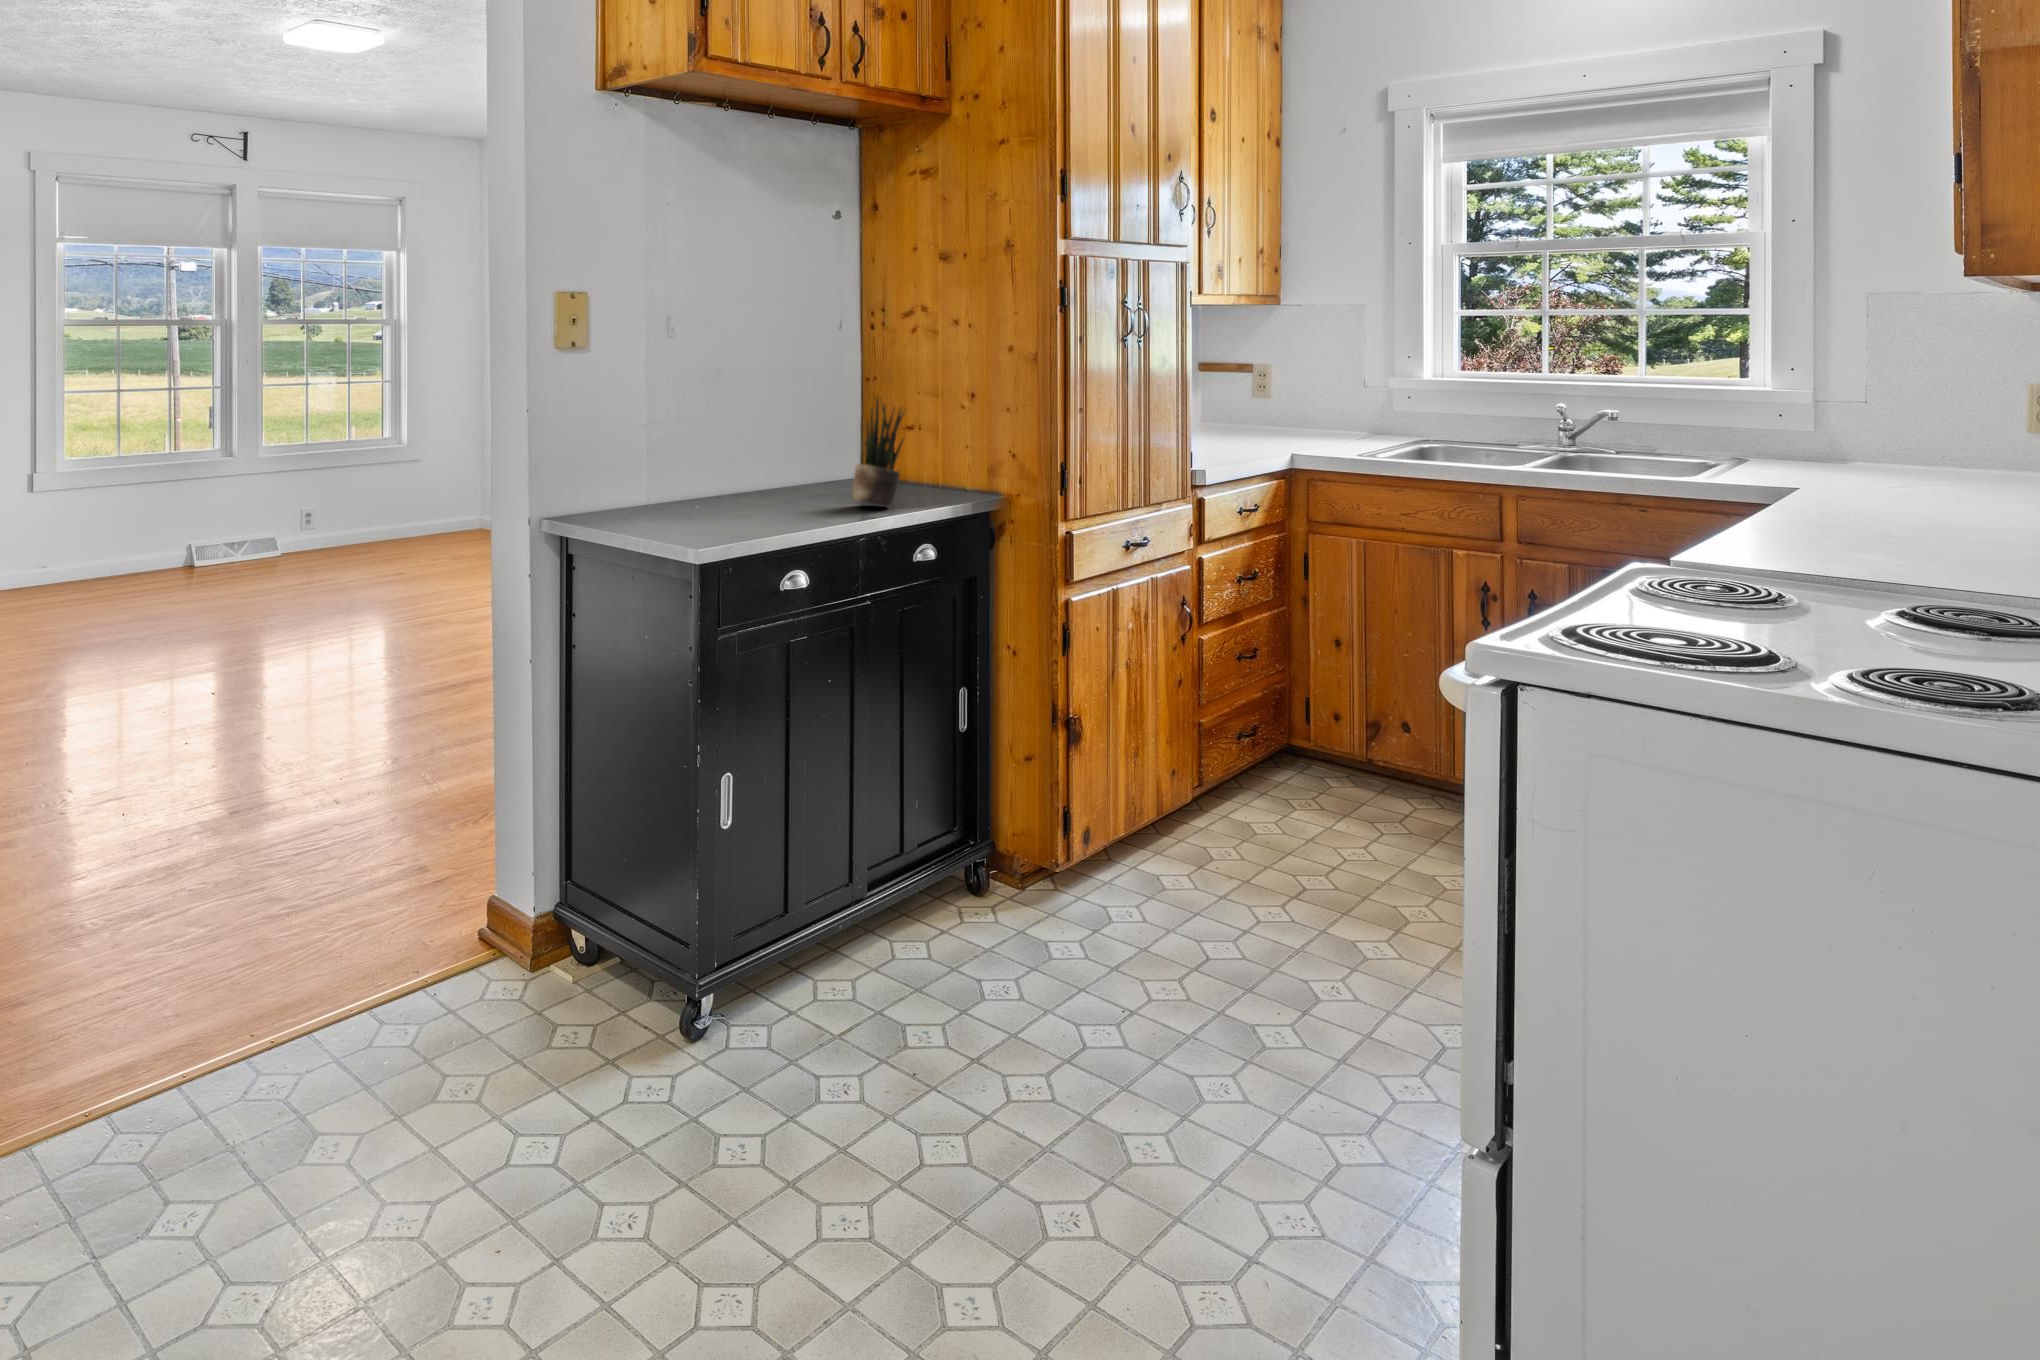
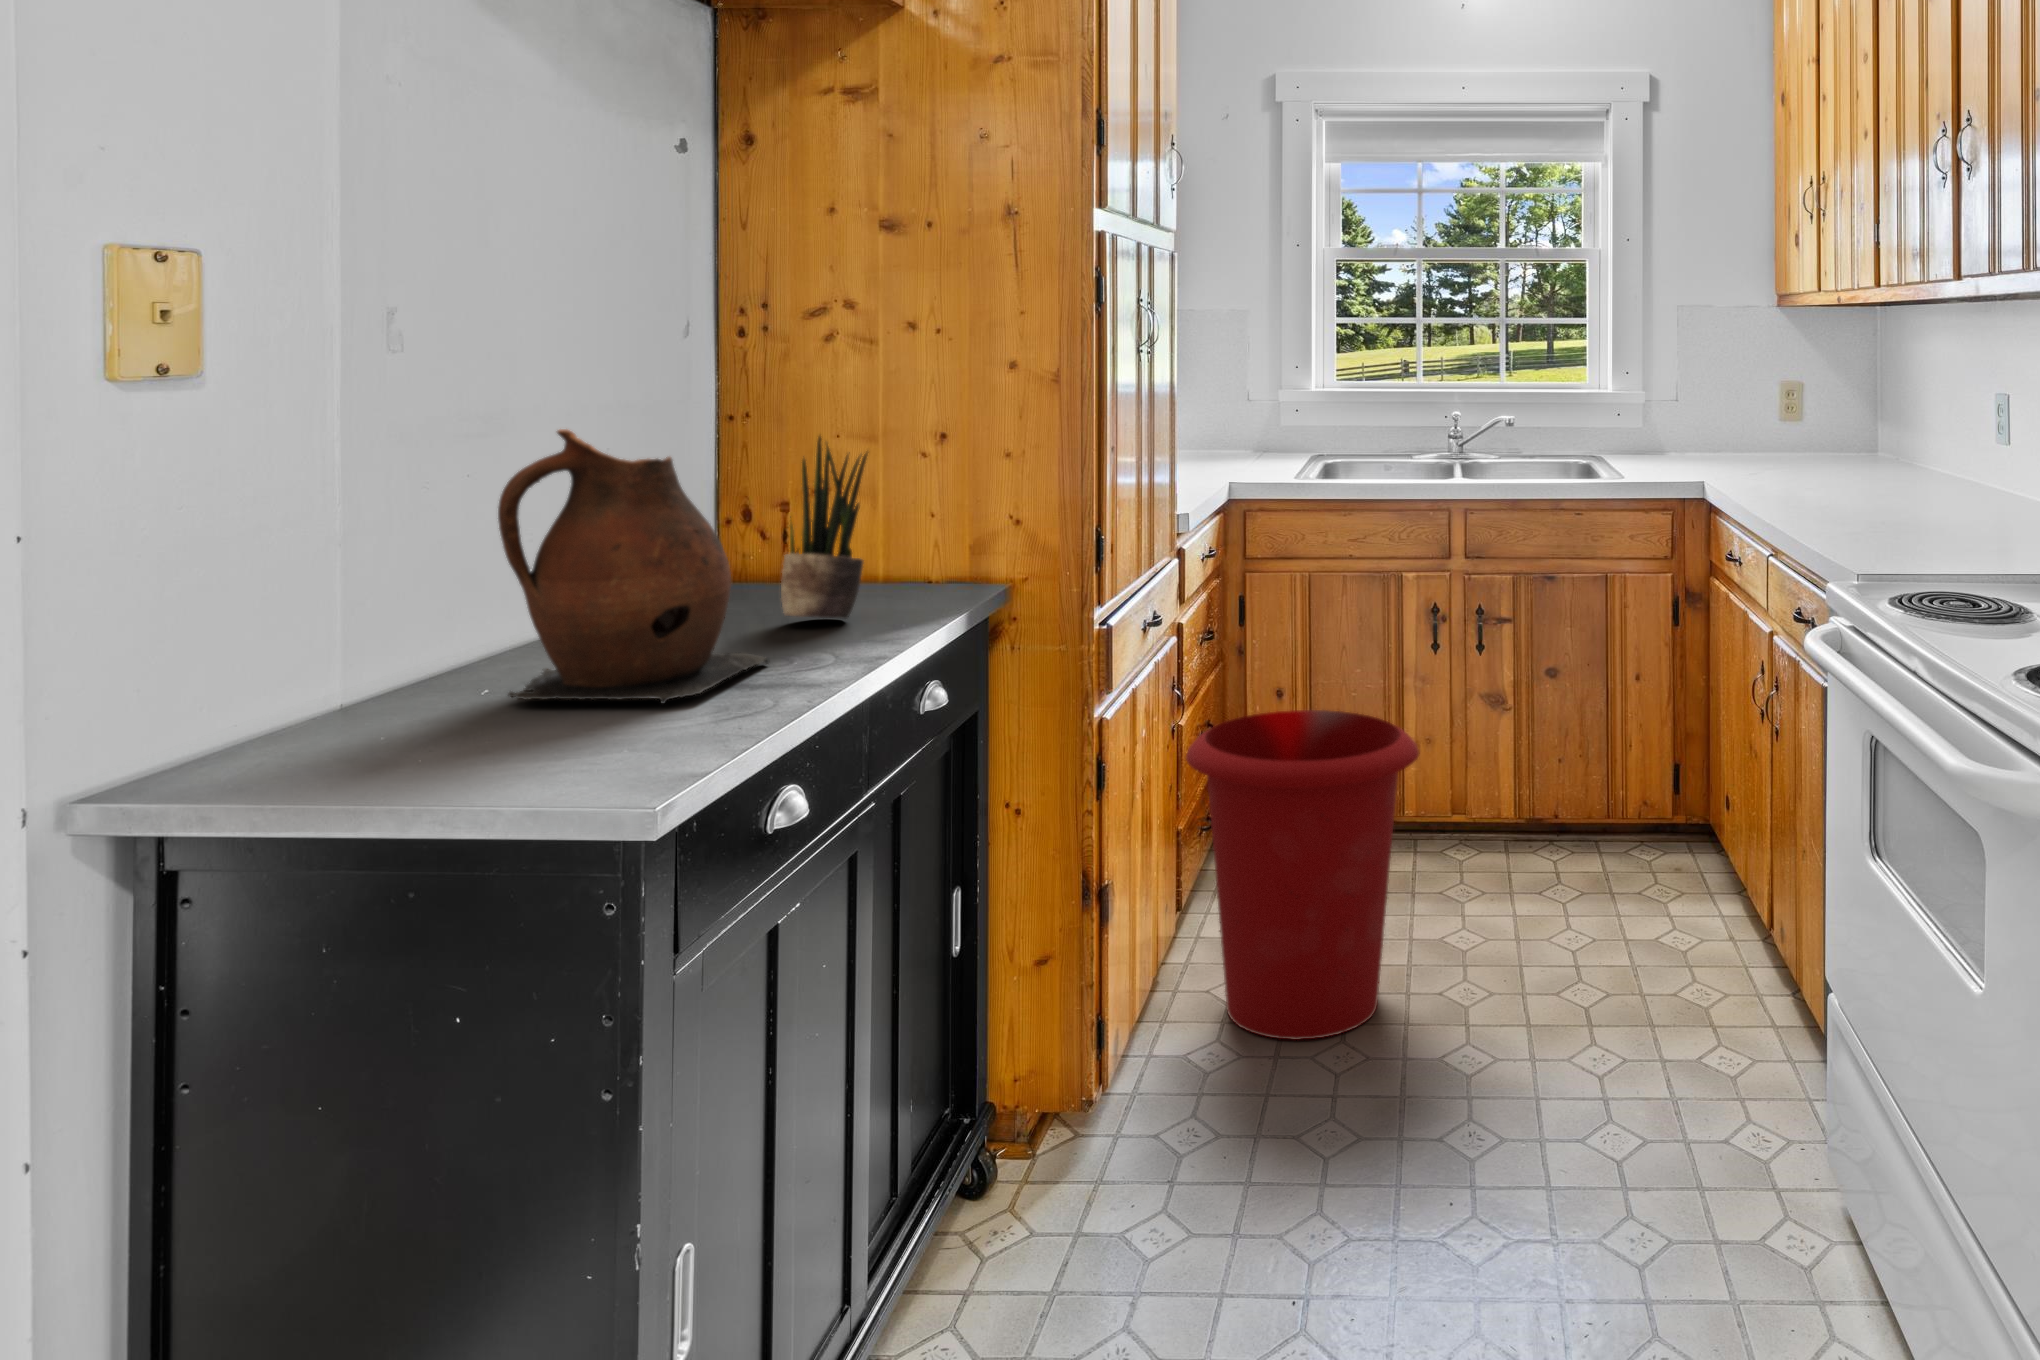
ceramic pitcher: none [687,383,817,529] -> present [498,429,769,704]
waste bin: none [1173,633,1364,883] -> present [1186,710,1419,1040]

